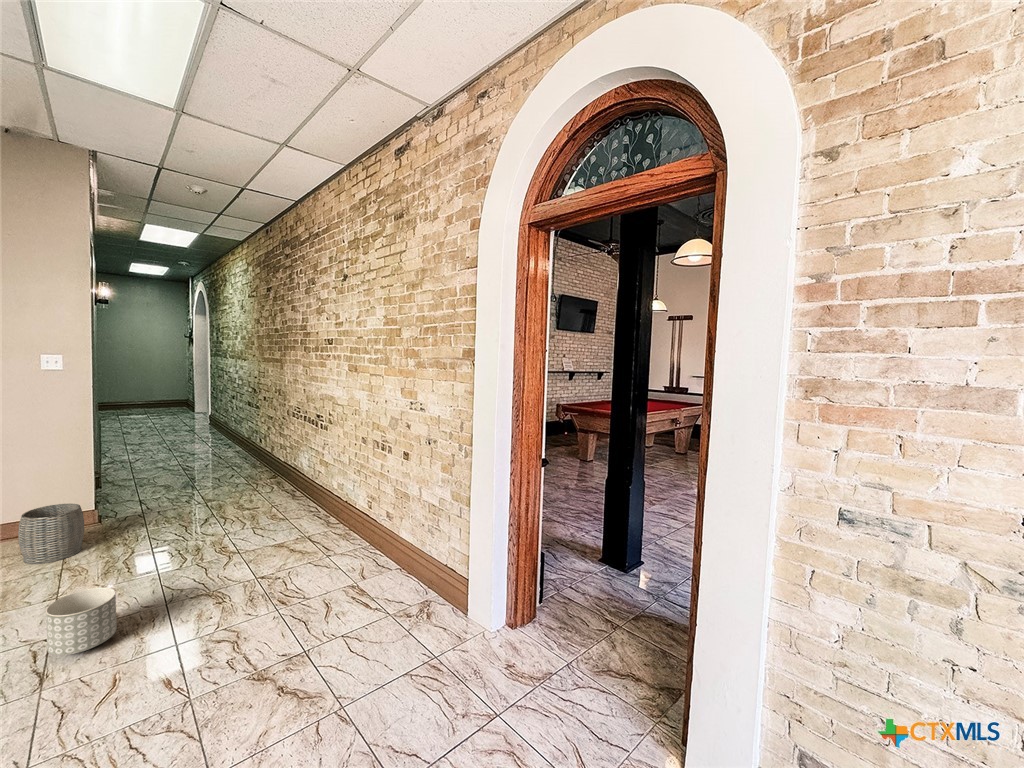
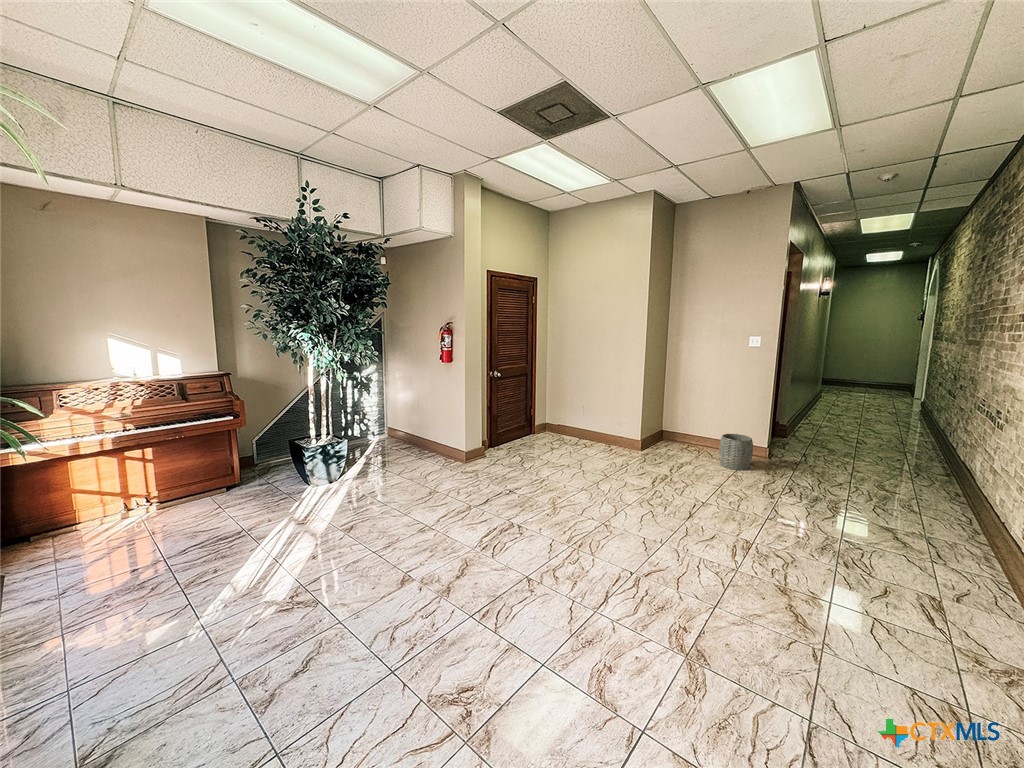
planter: present [46,587,117,656] -> none [698,481,734,518]

